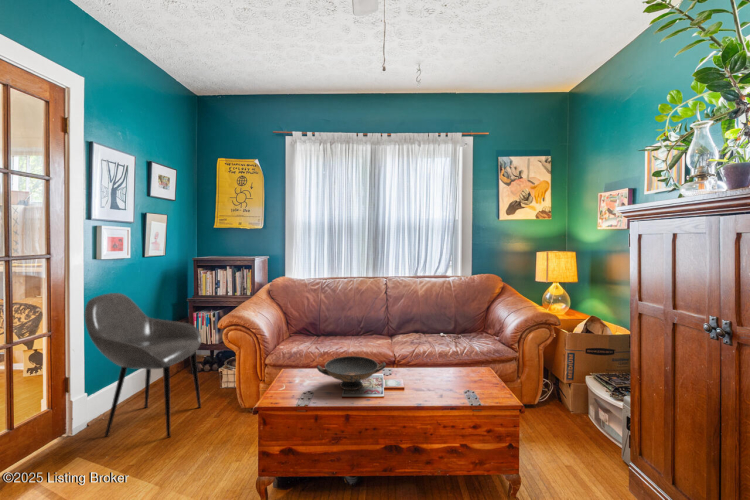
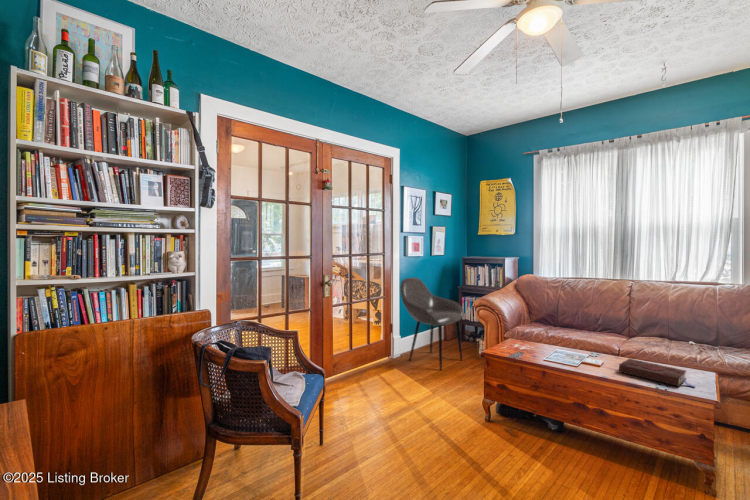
decorative bowl: present [317,356,386,390] -> none [528,335,587,359]
book: none [422,370,488,393] -> present [619,359,695,387]

